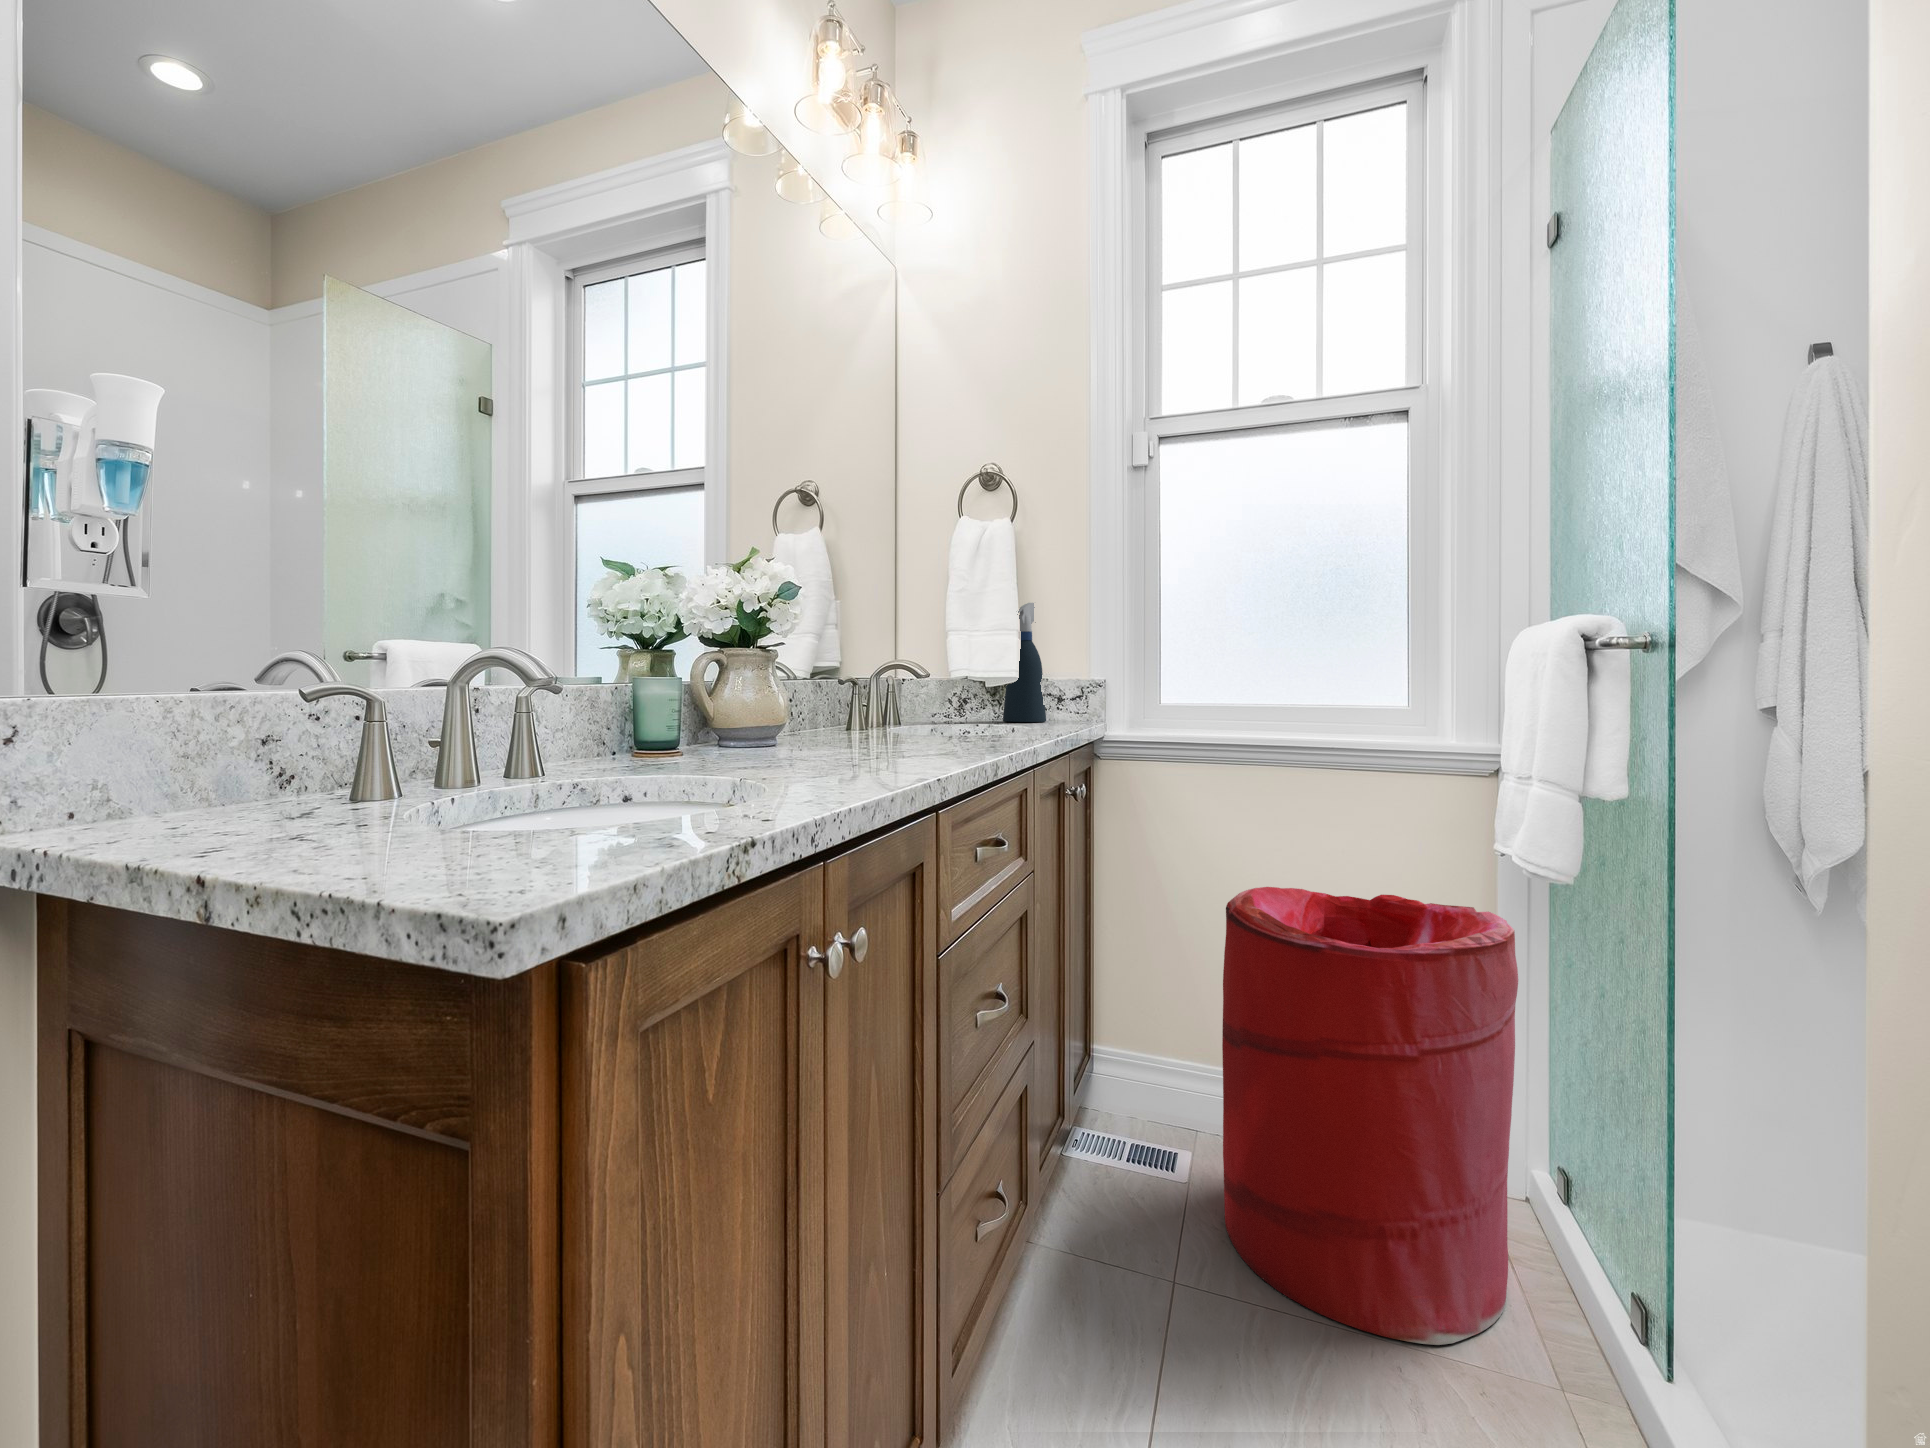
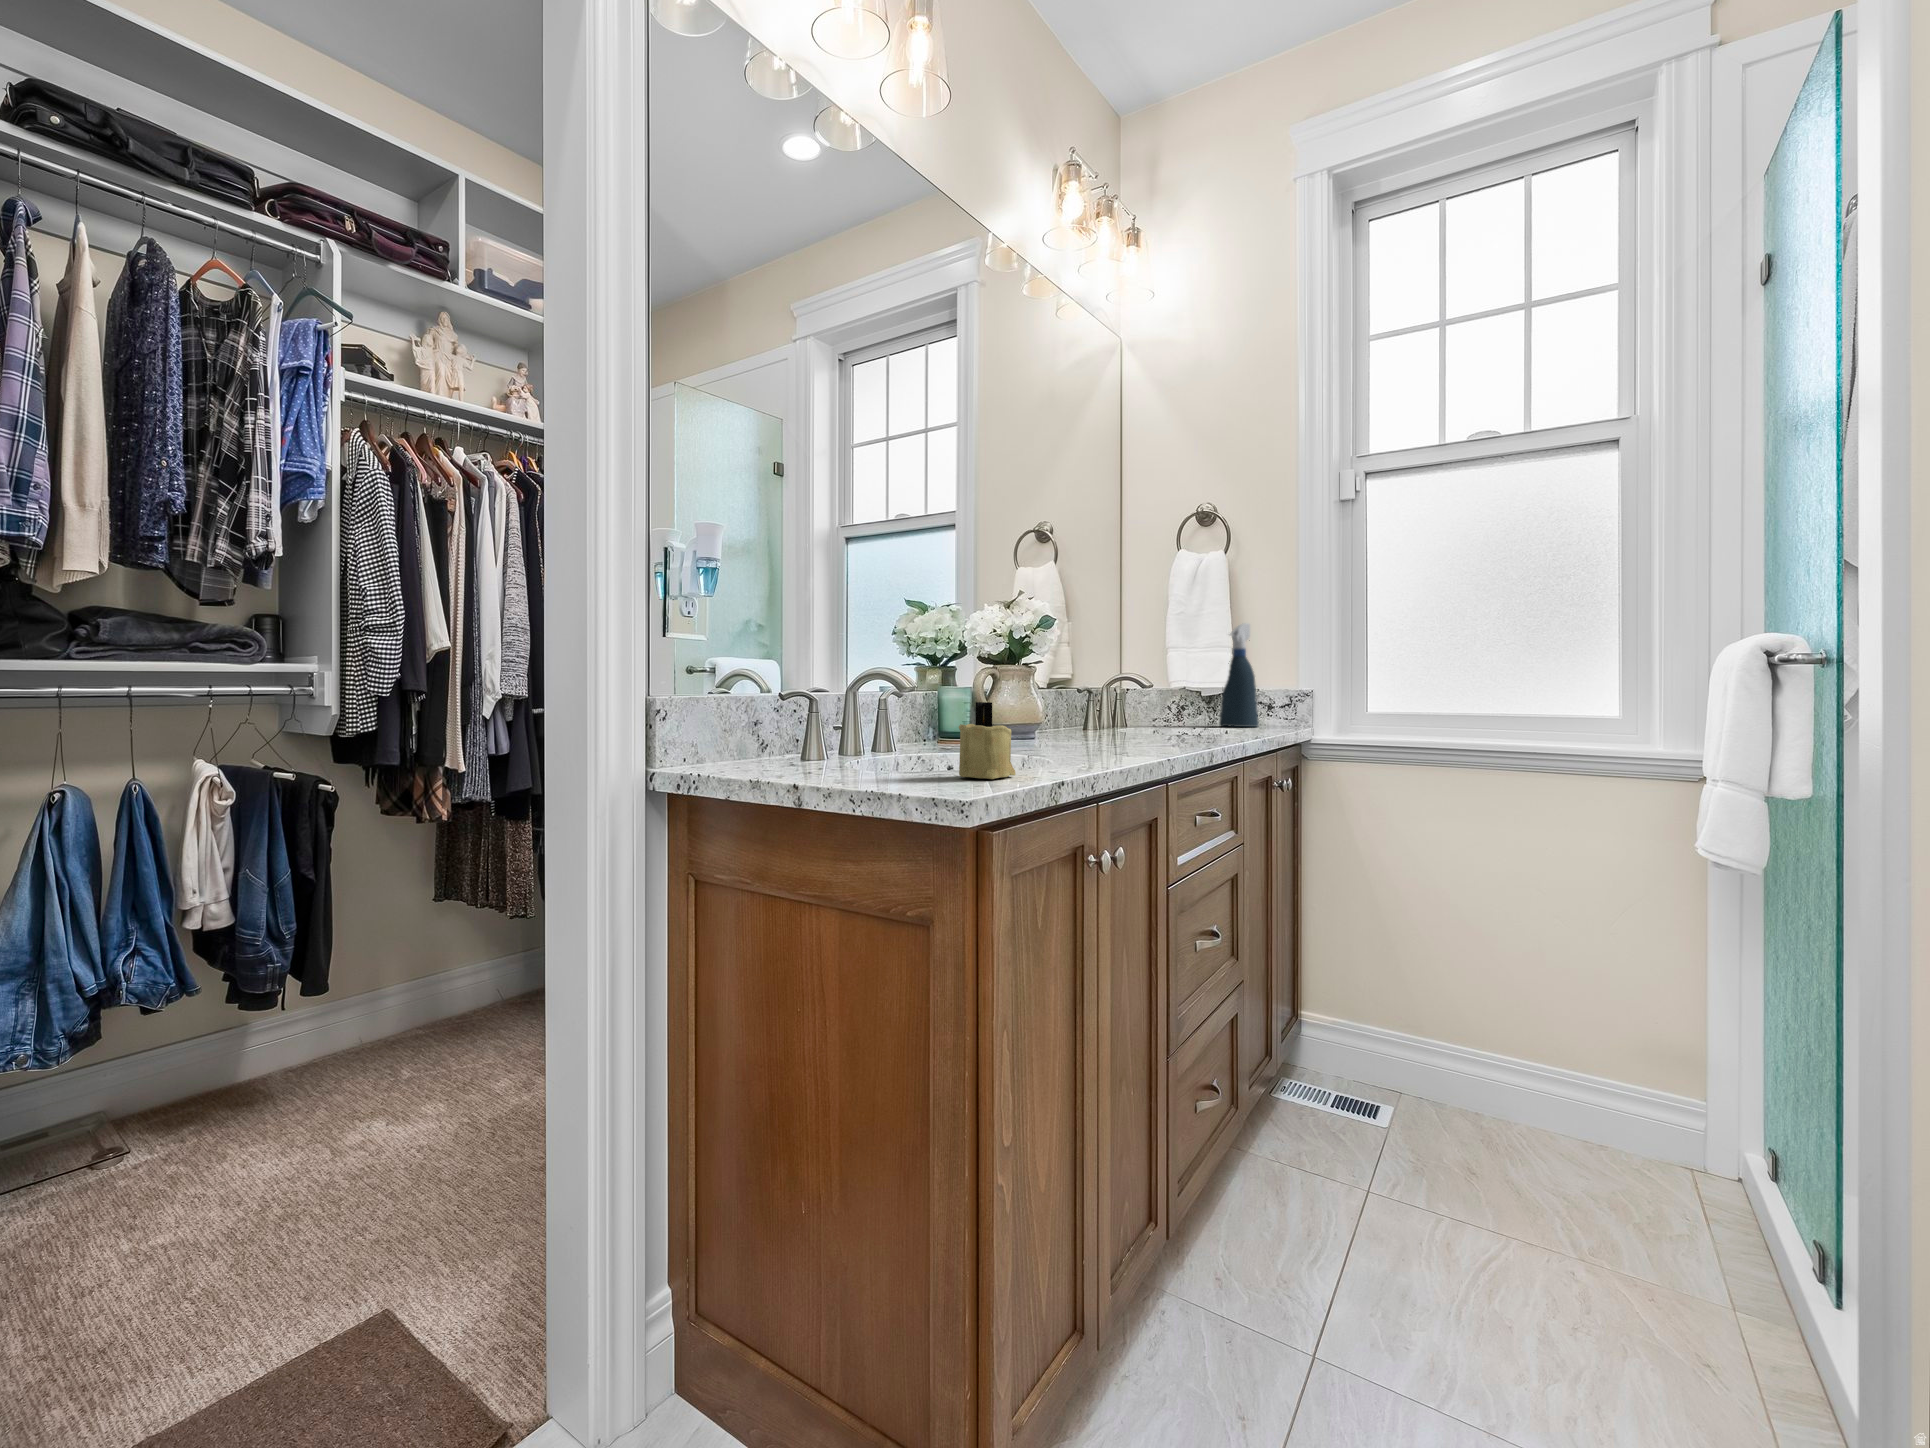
candle: none [569,703,677,842] -> present [959,702,1016,779]
laundry hamper: present [1222,887,1518,1345] -> none [1415,873,1688,1251]

